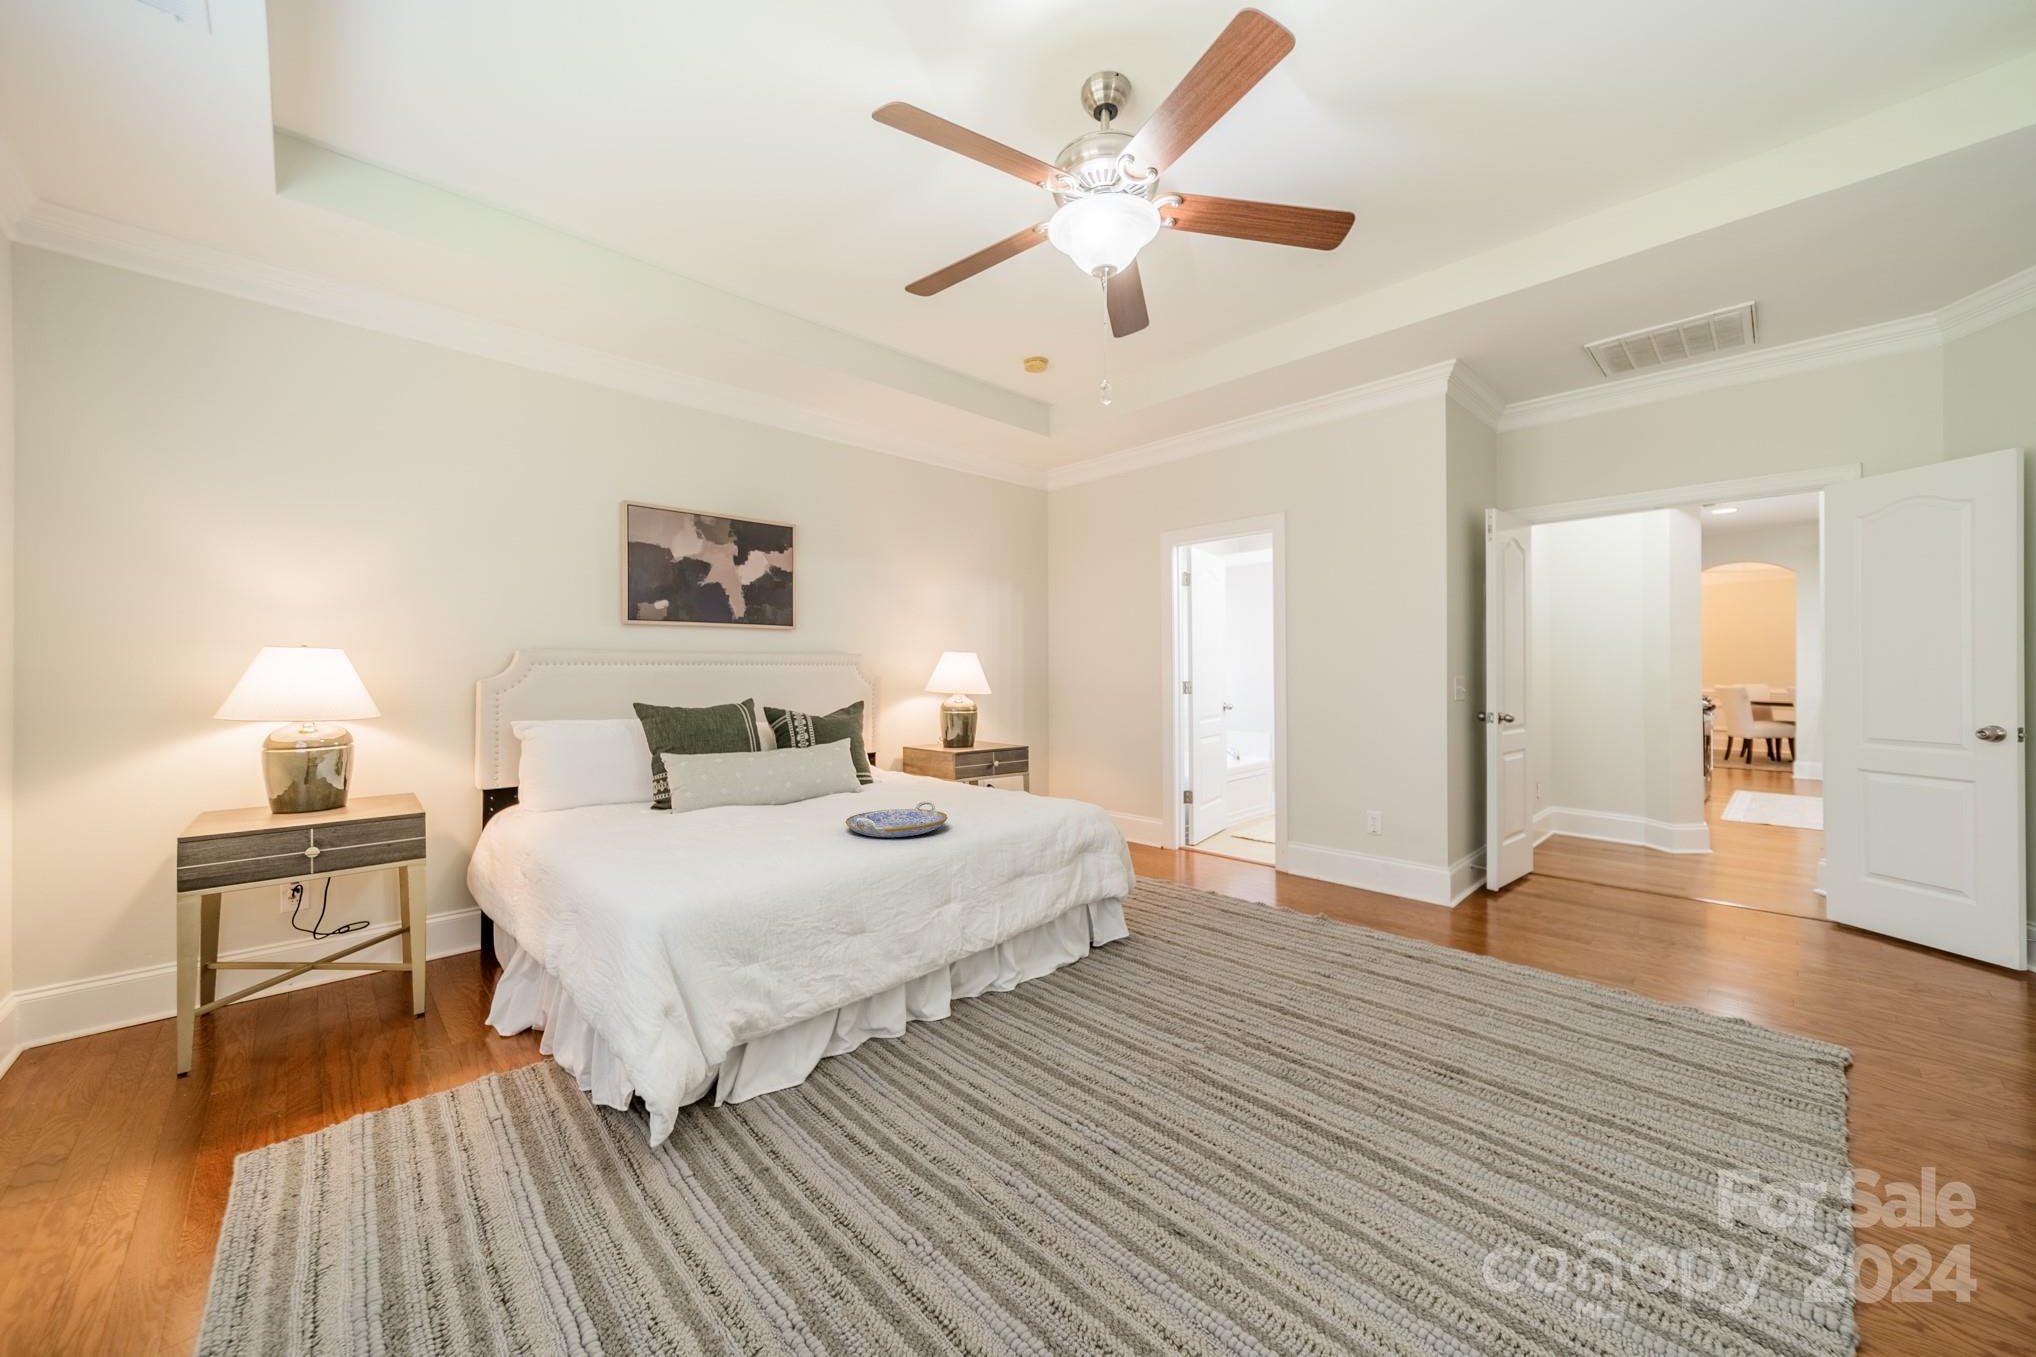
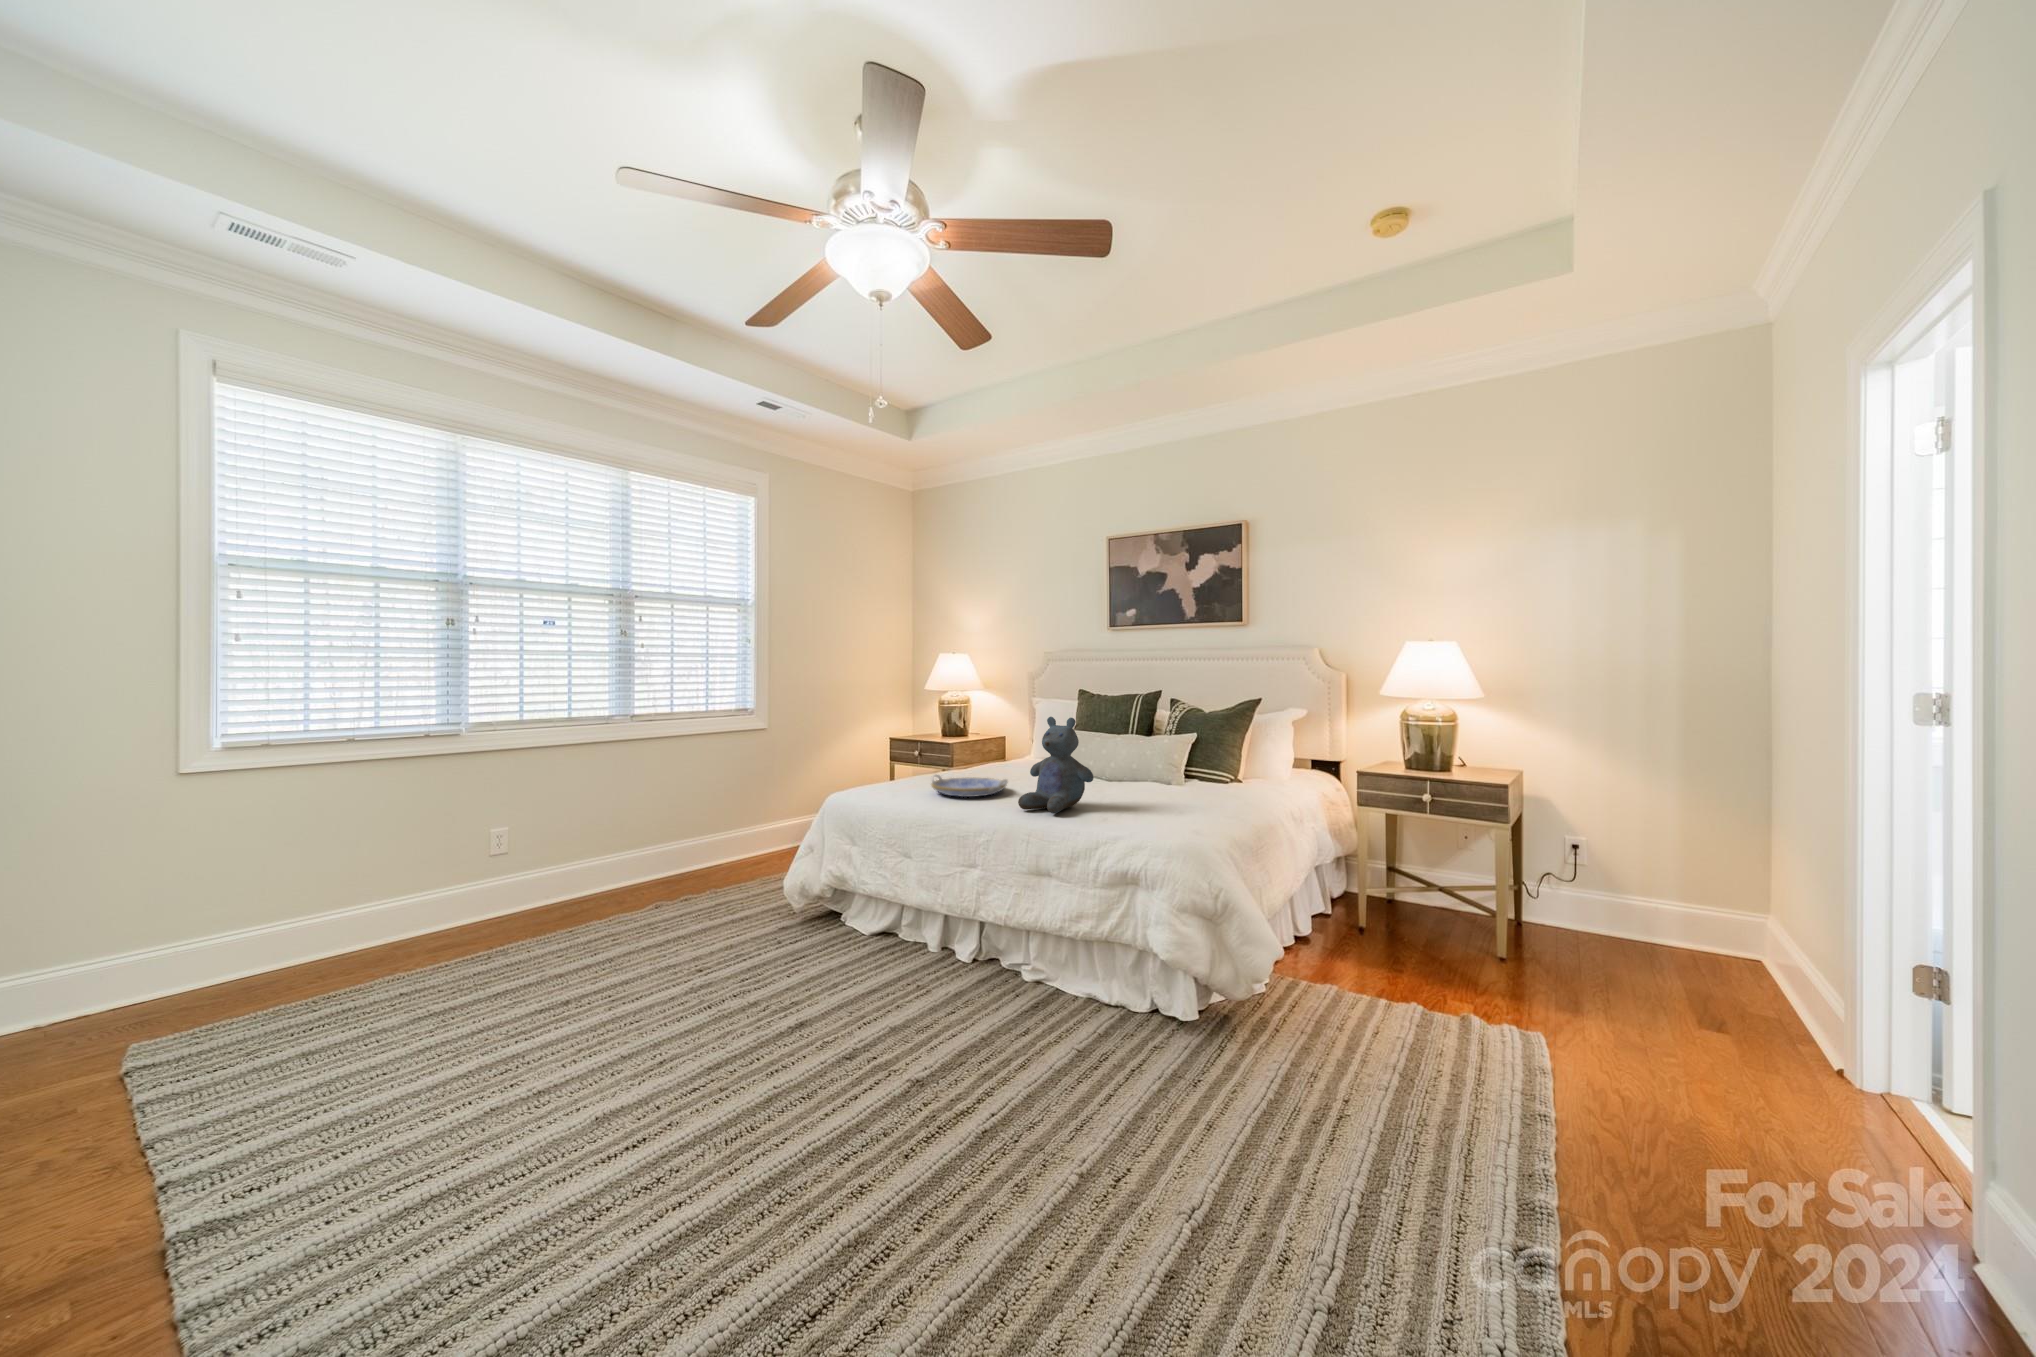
stuffed bear: none [972,718,1049,818] -> present [1018,717,1094,814]

